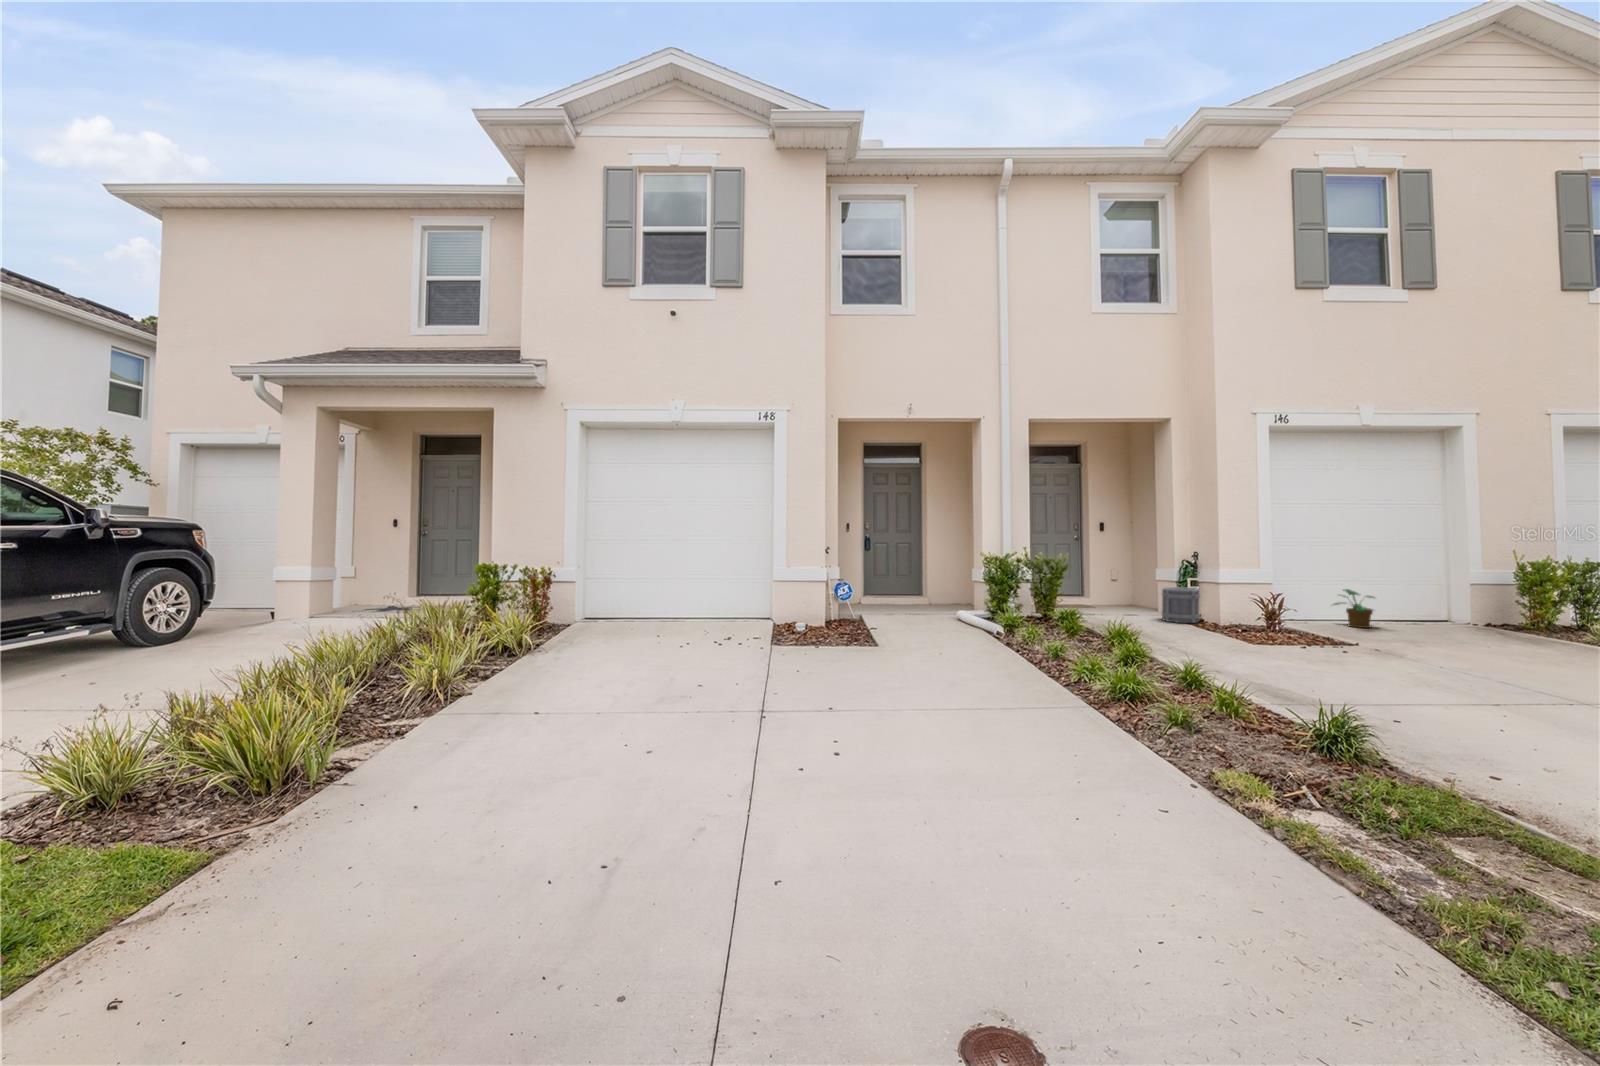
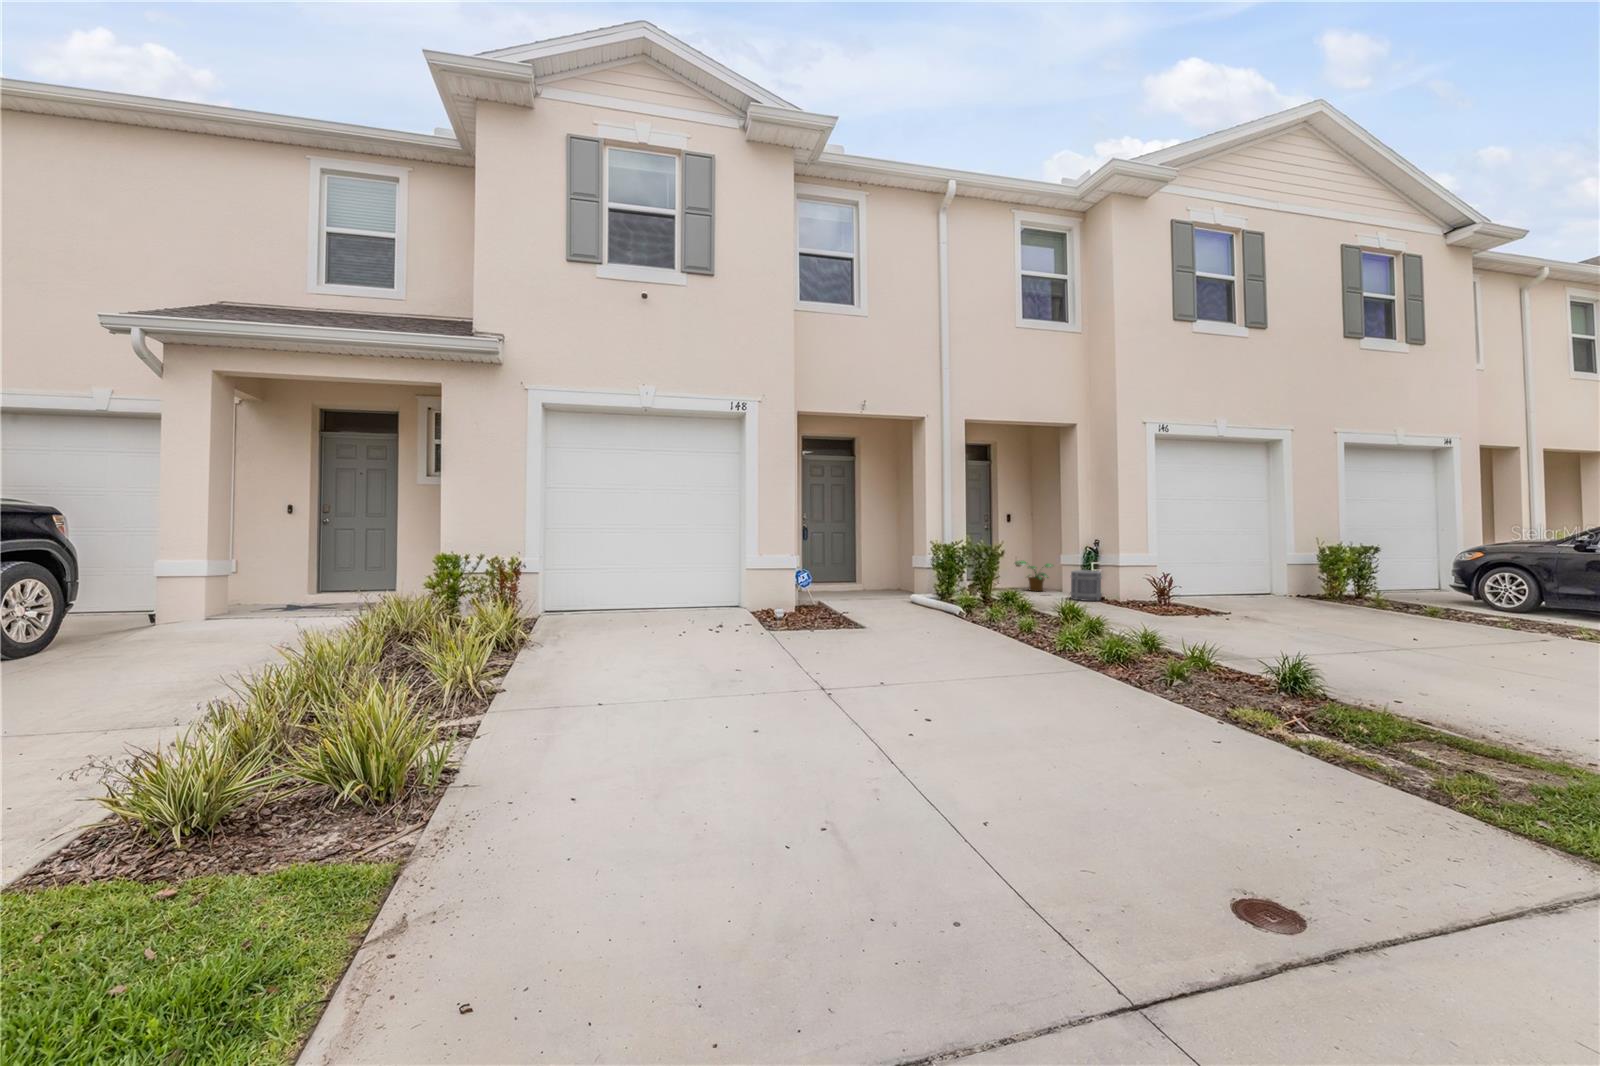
potted plant: present [1334,589,1374,628] -> present [1015,561,1053,591]

